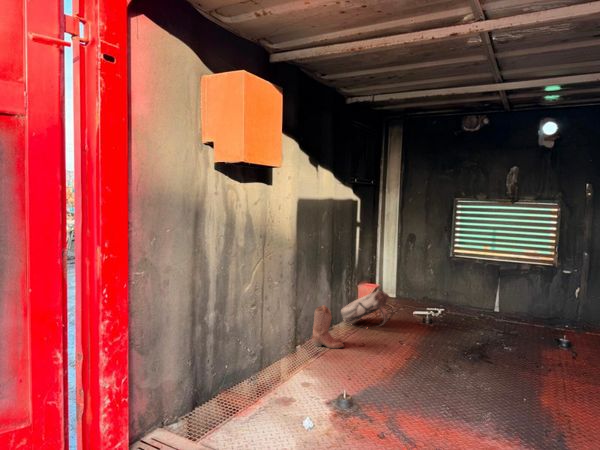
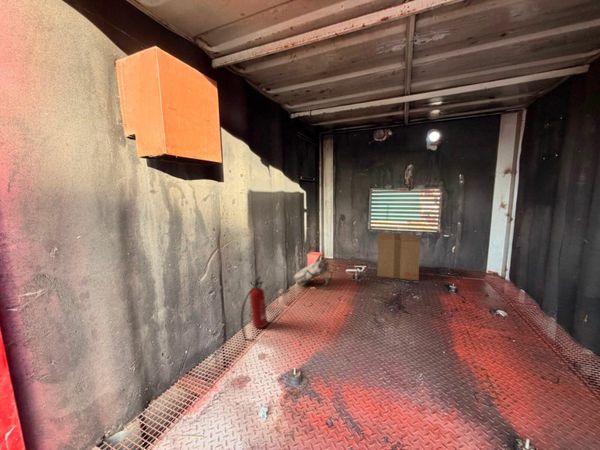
cardboard box: none [458,261,521,330] -> present [377,233,420,280]
fire extinguisher: none [281,298,309,369] -> present [241,277,267,338]
boots: present [312,305,344,348] -> none [271,277,296,311]

